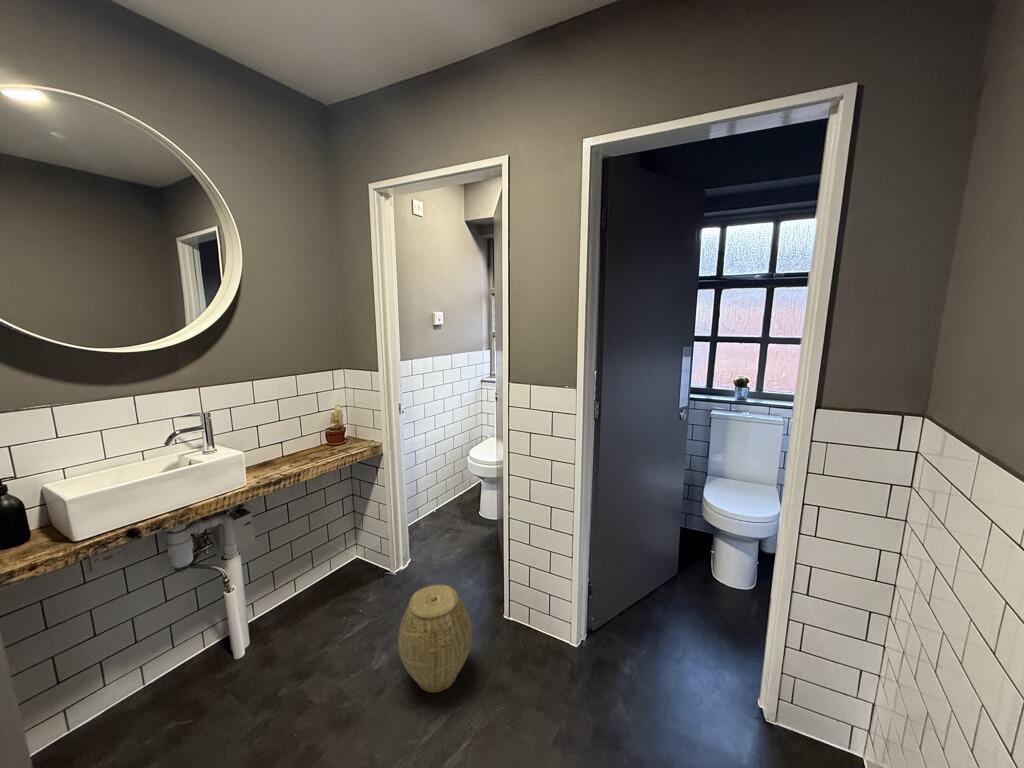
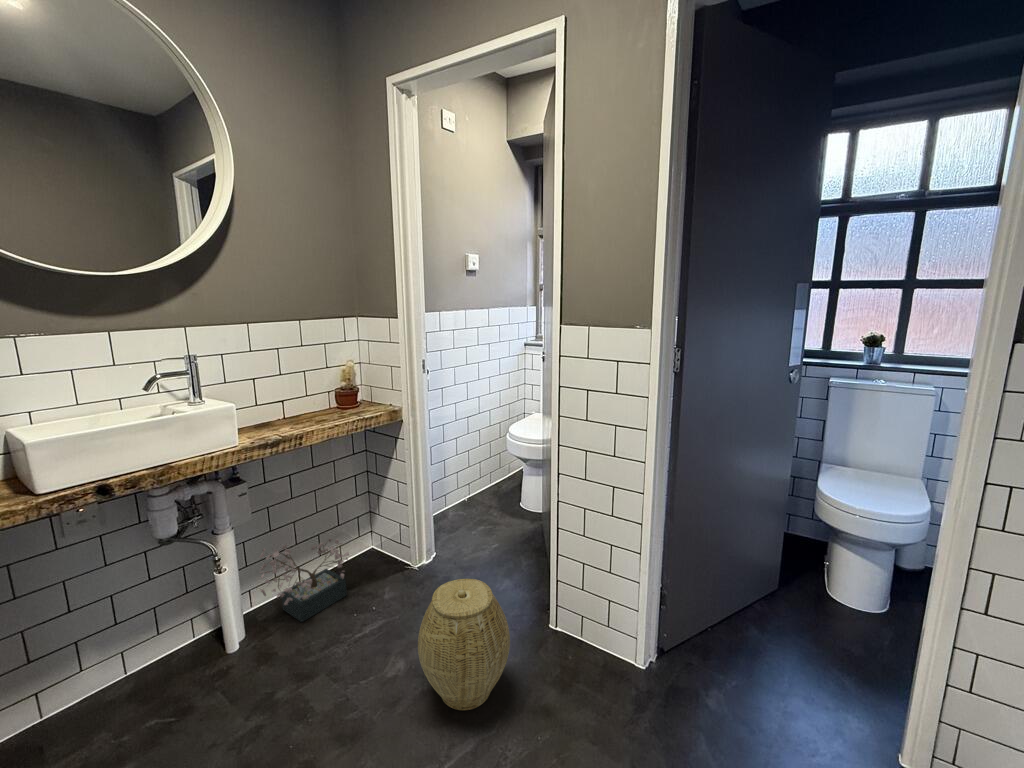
decorative plant: none [261,553,338,627] -> present [259,538,349,622]

